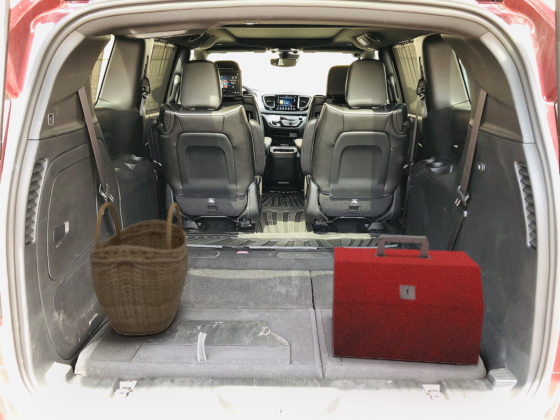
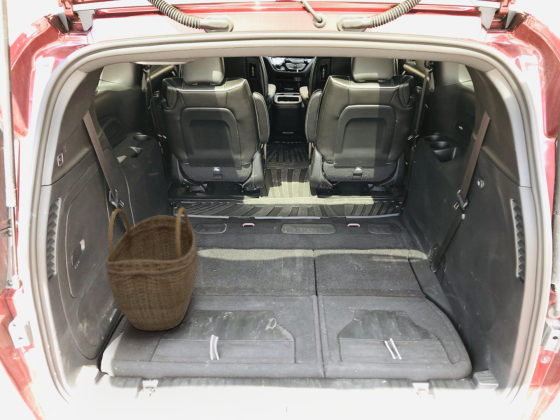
toolbox: present [332,235,484,366] -> none [333,242,474,363]

